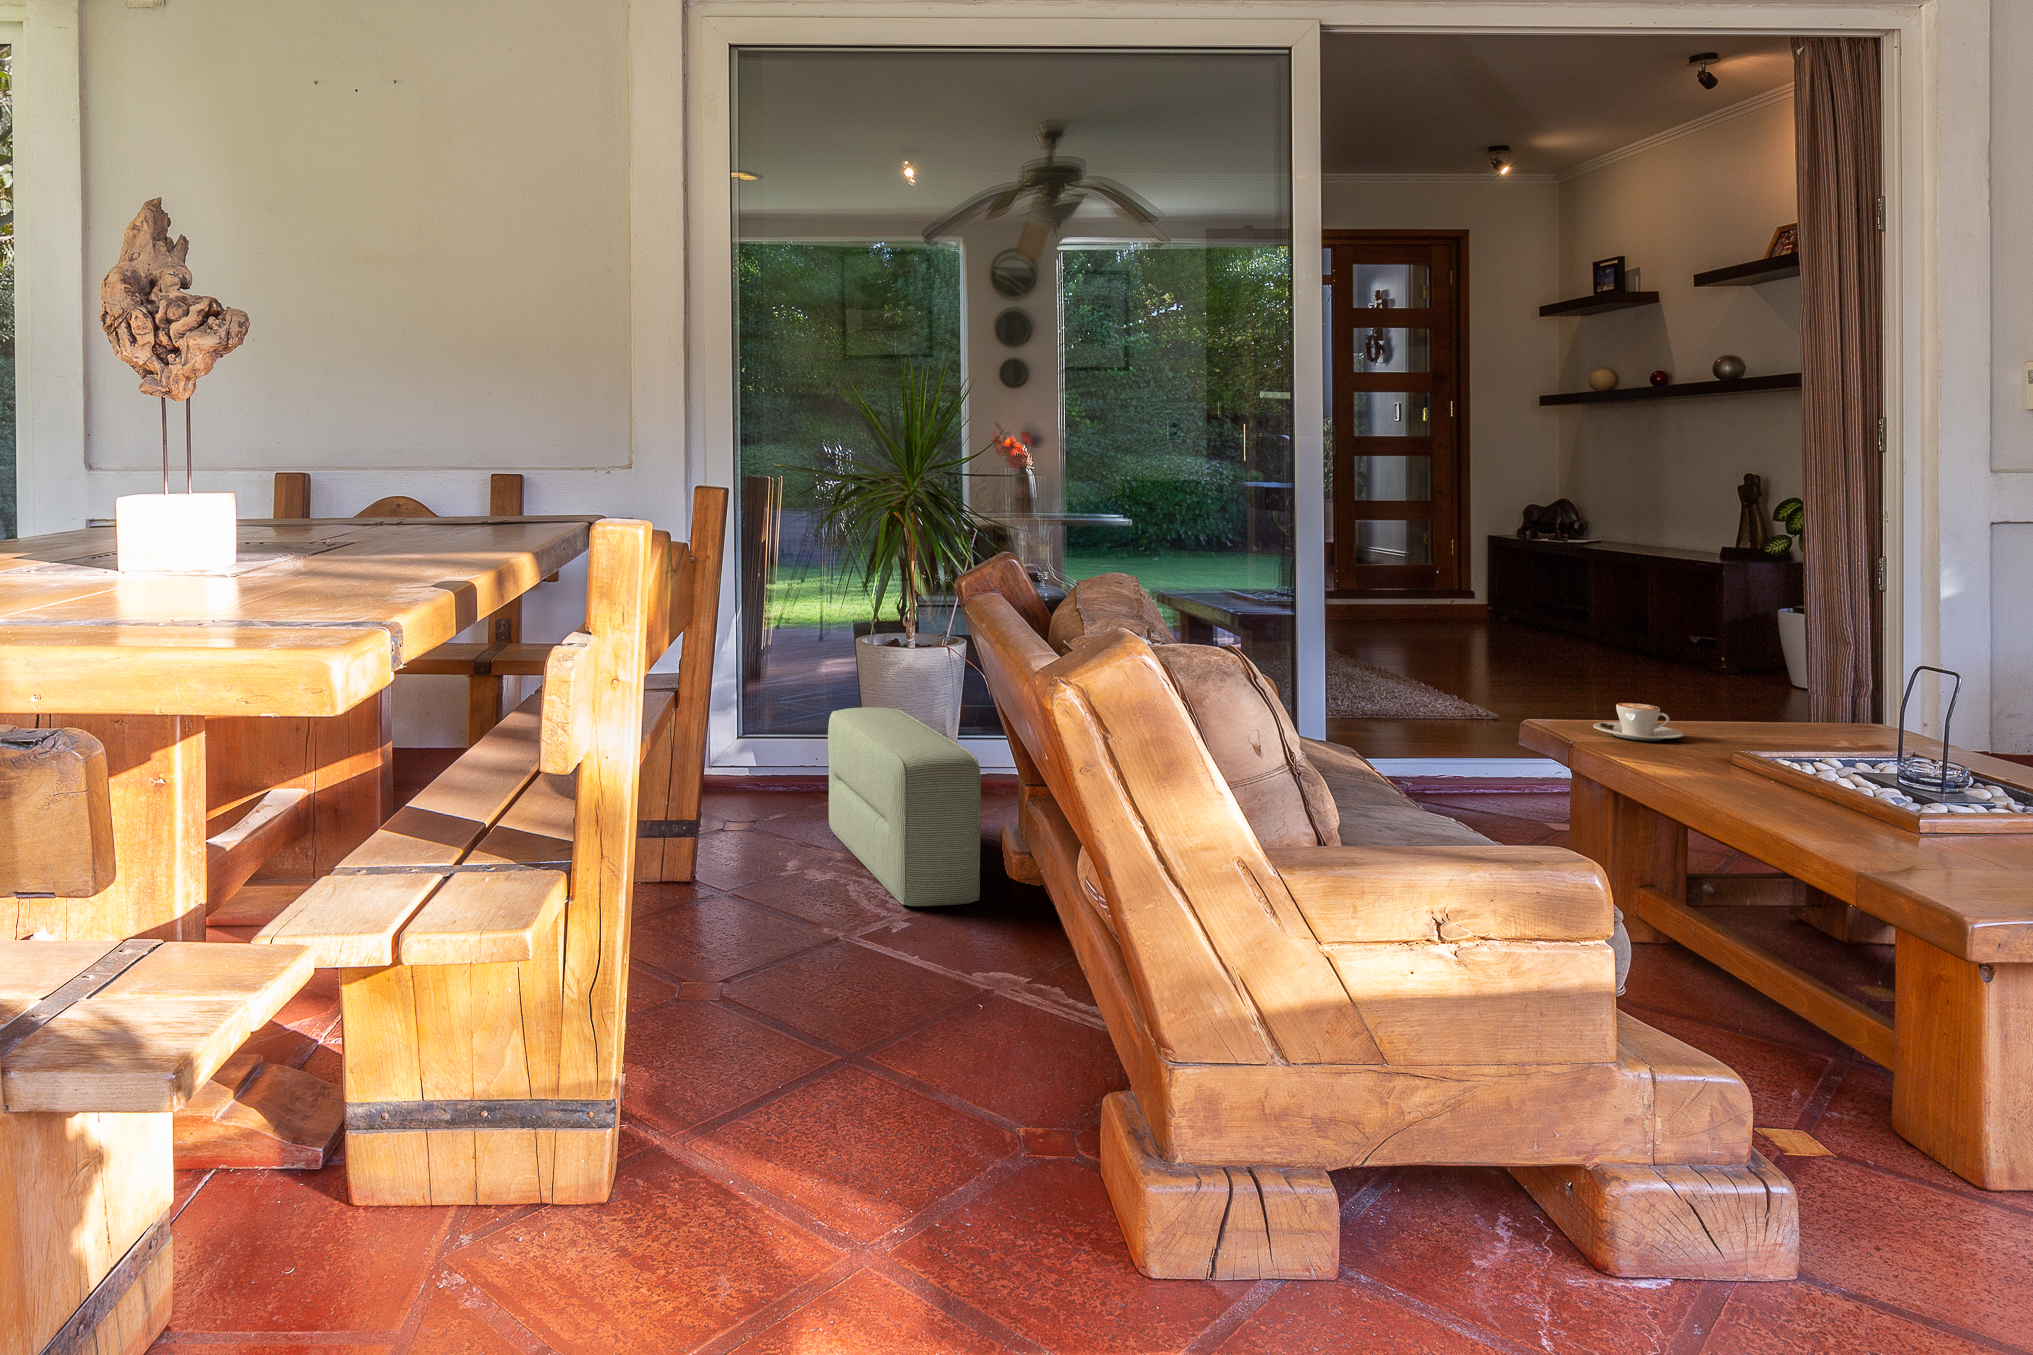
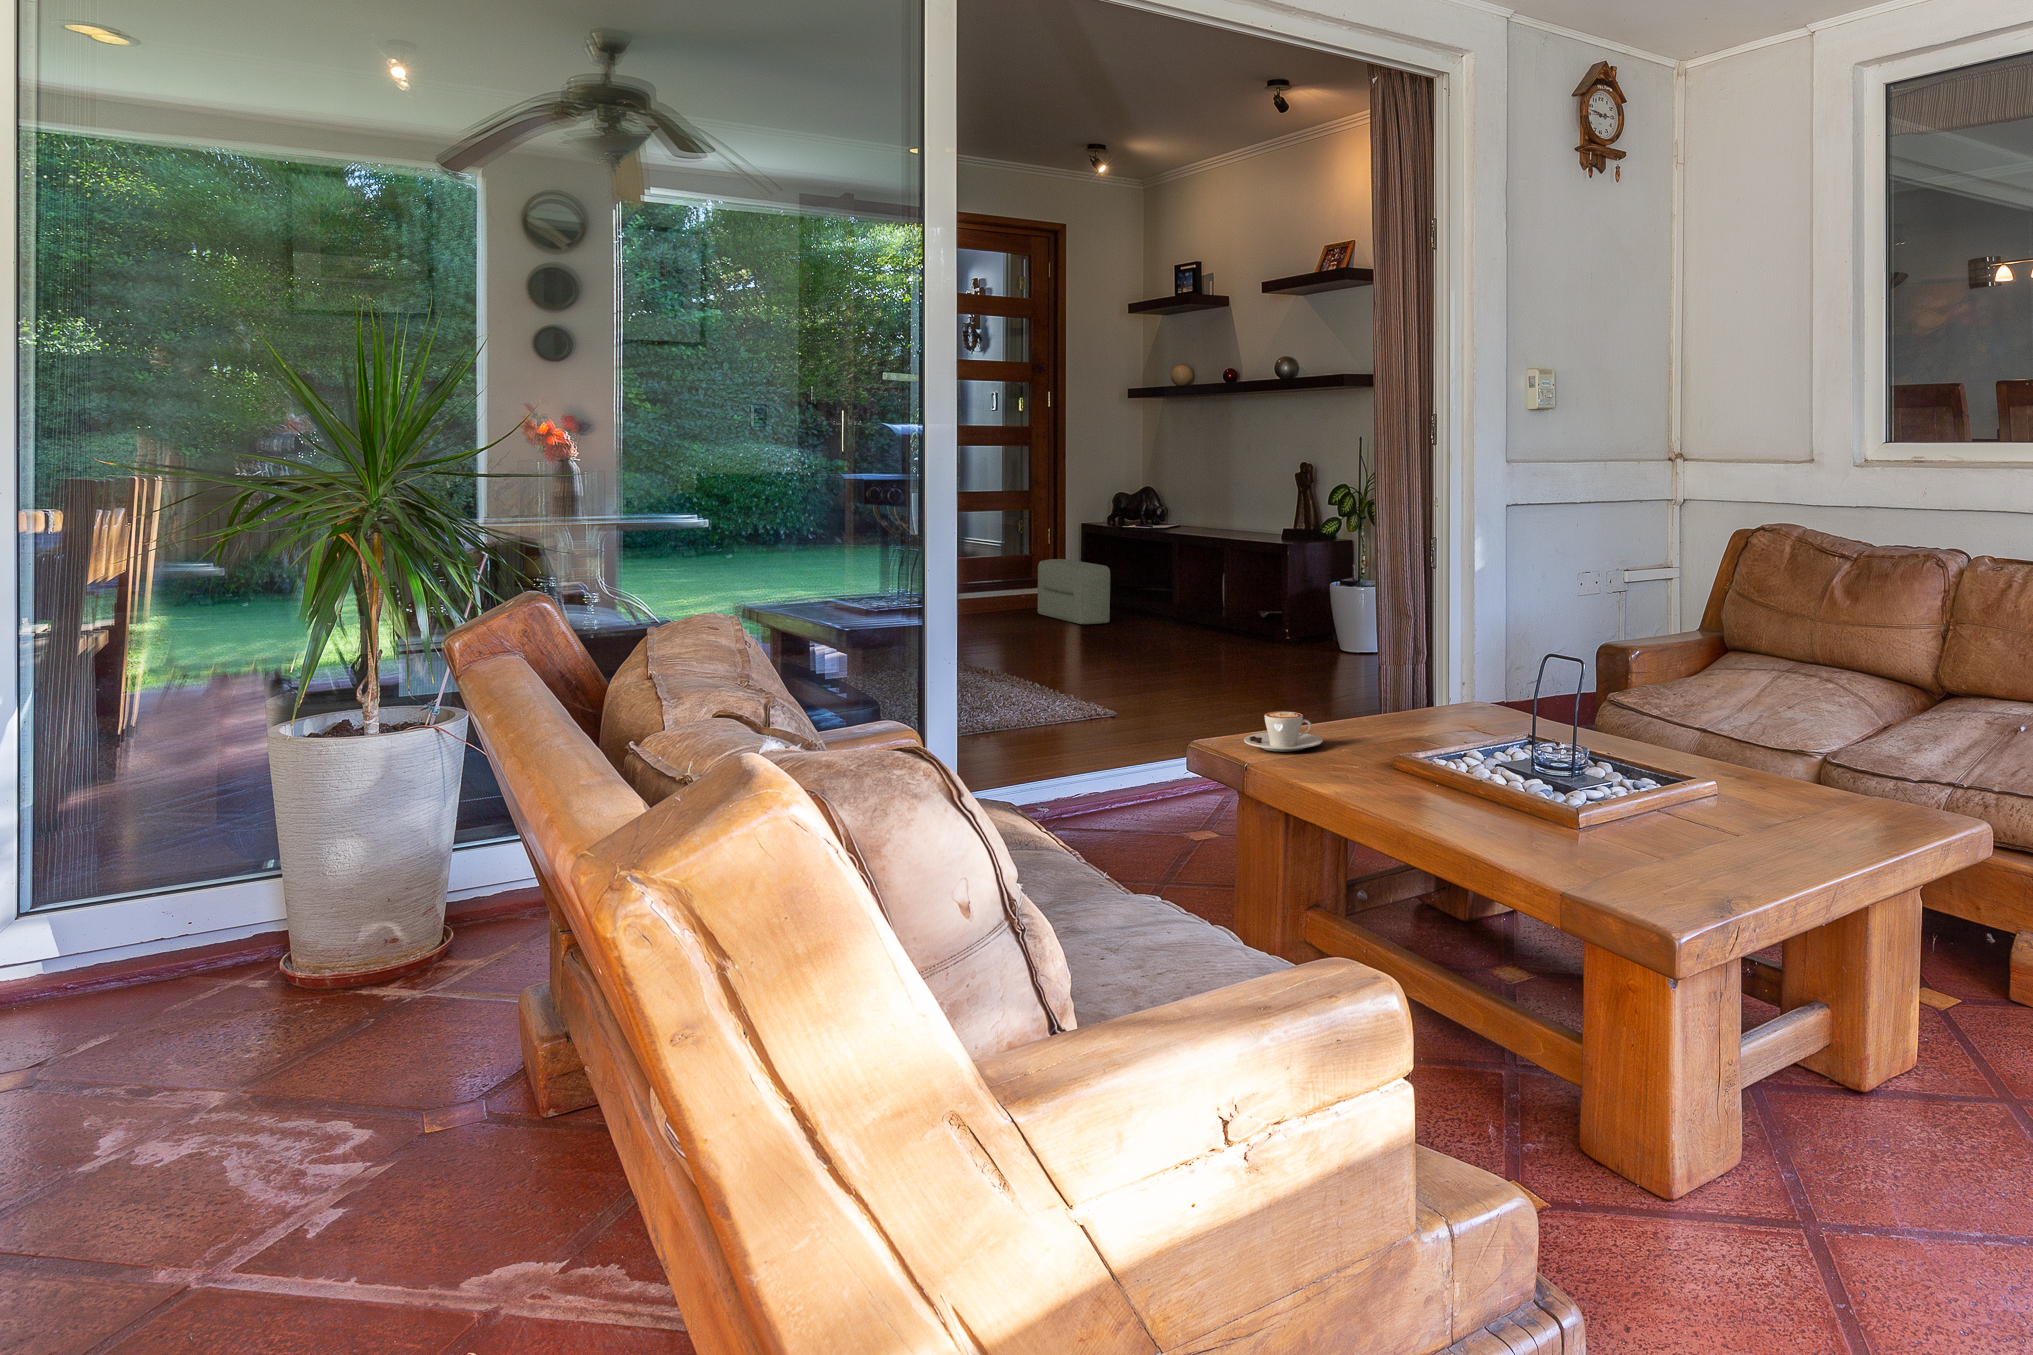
pouf: present [828,707,981,906] -> present [1038,559,1110,624]

